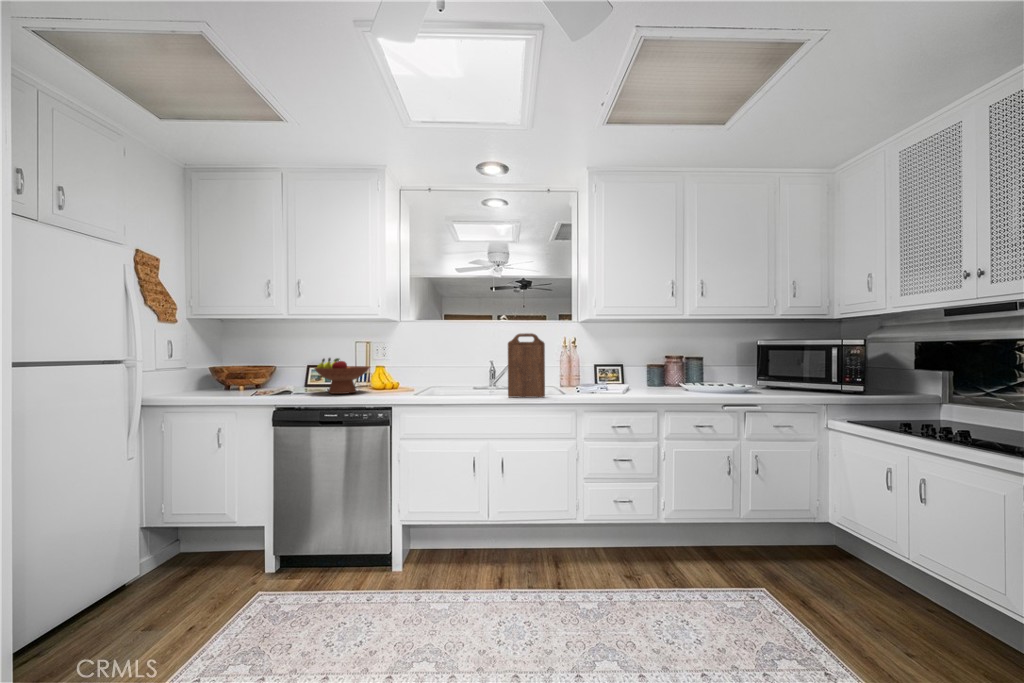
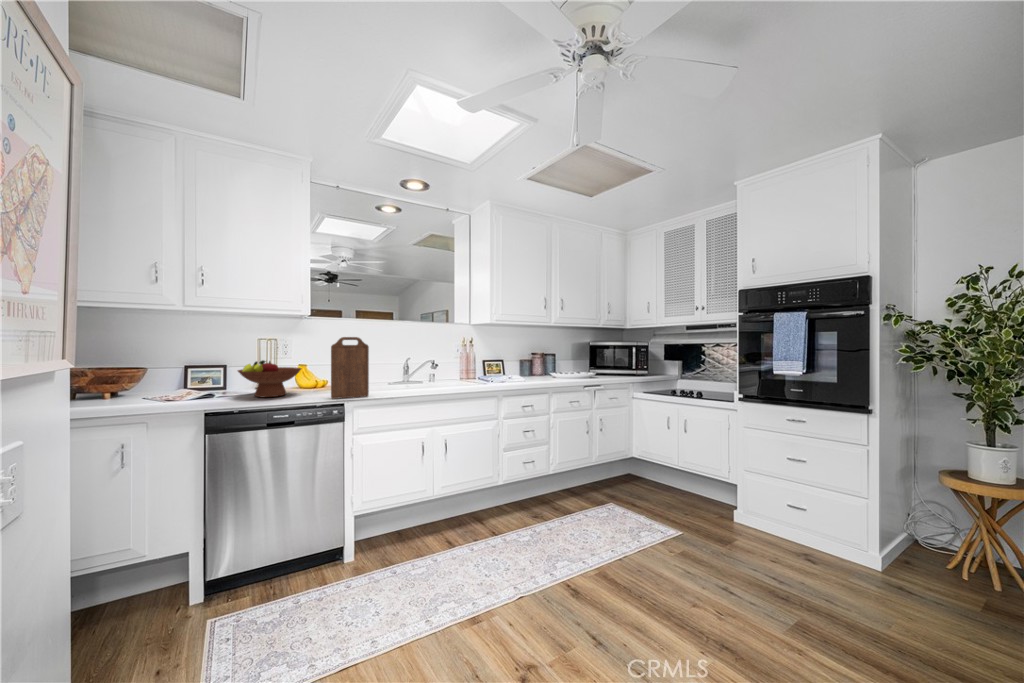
cutting board: present [508,333,545,397] -> present [331,337,369,399]

